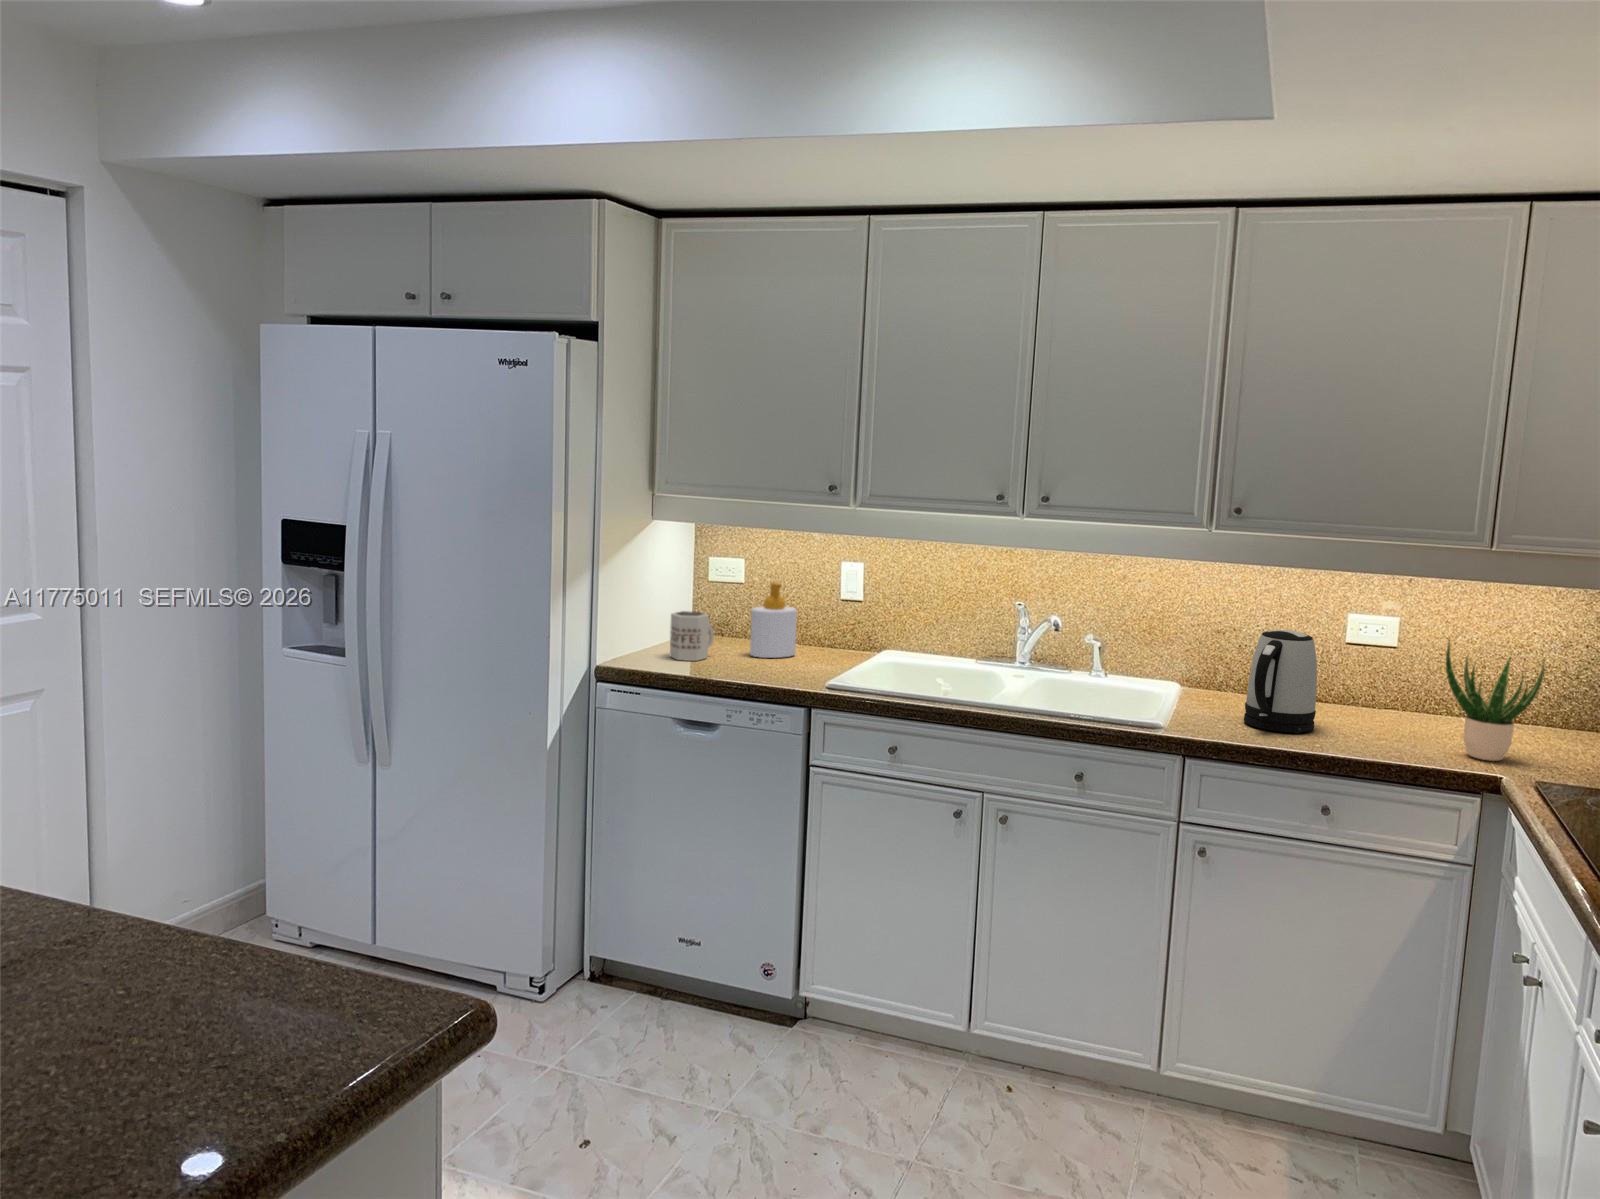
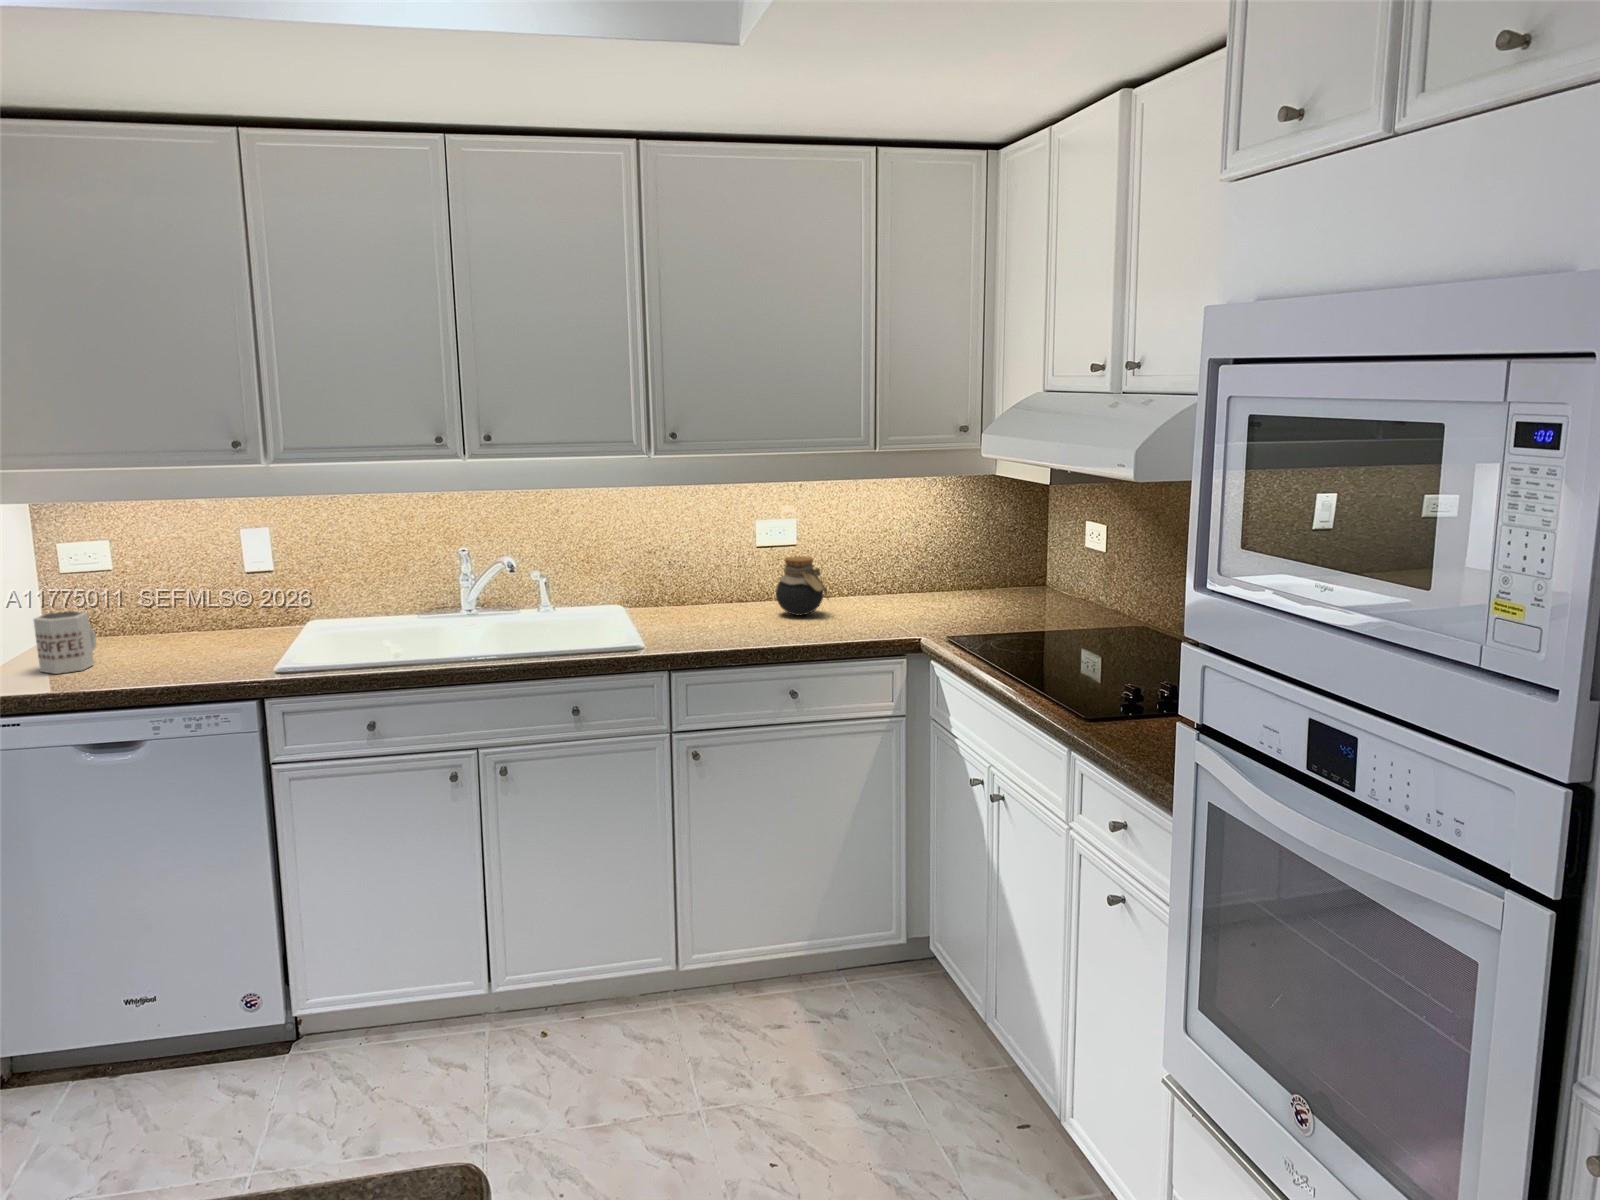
soap bottle: present [750,582,797,658] -> none [140,563,204,653]
kettle: present [1244,630,1317,733] -> none [702,541,762,634]
potted plant: present [1446,641,1545,761] -> none [860,529,929,627]
jar: none [1346,658,1411,727] -> present [776,556,829,616]

